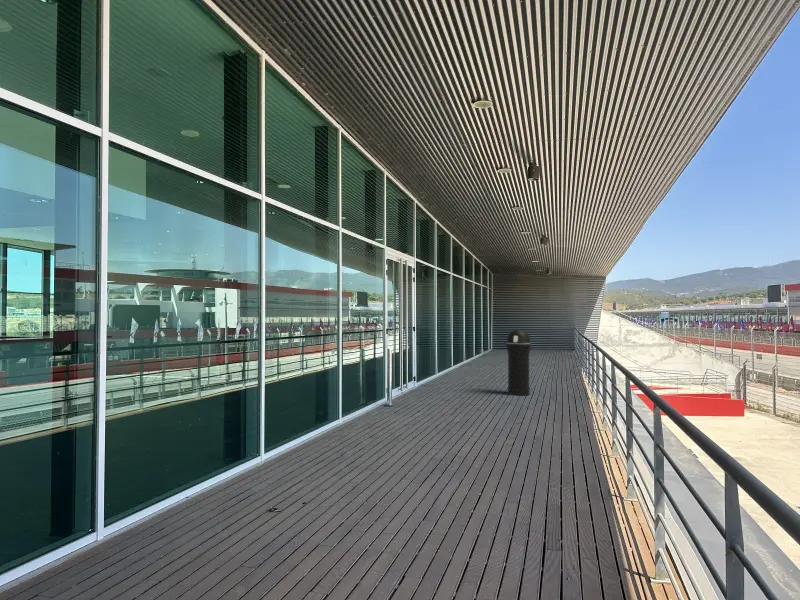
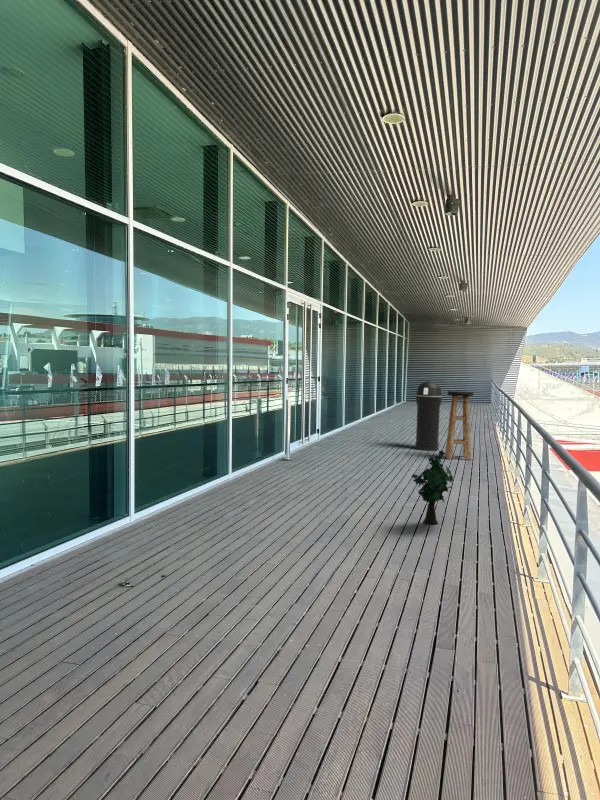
bar stool: none [536,338,561,403] -> present [445,391,474,460]
decorative plant: none [510,390,549,457] -> present [412,450,453,524]

